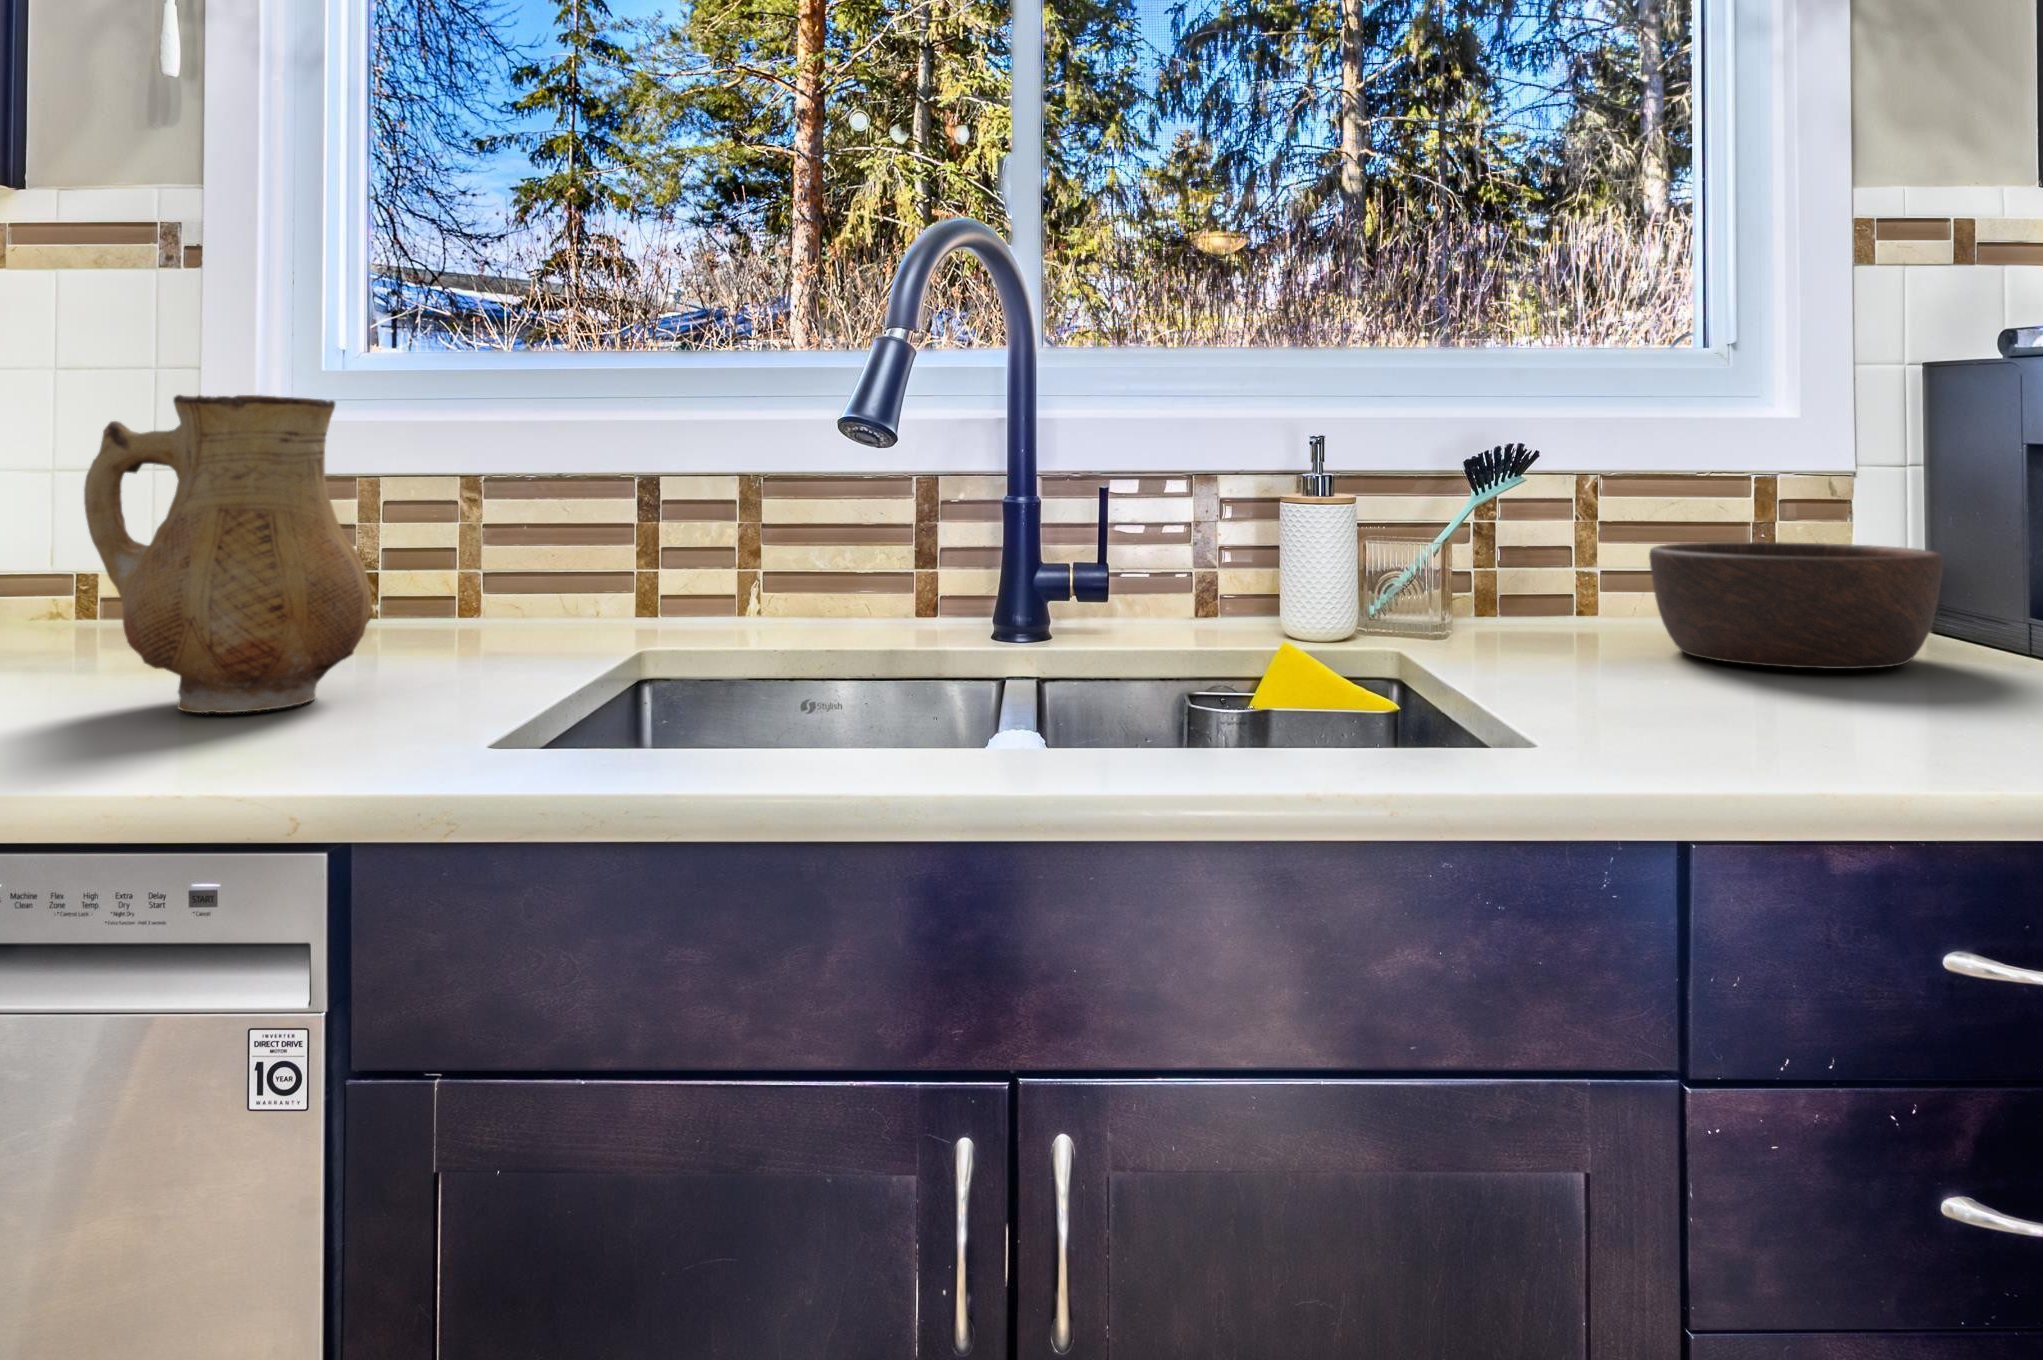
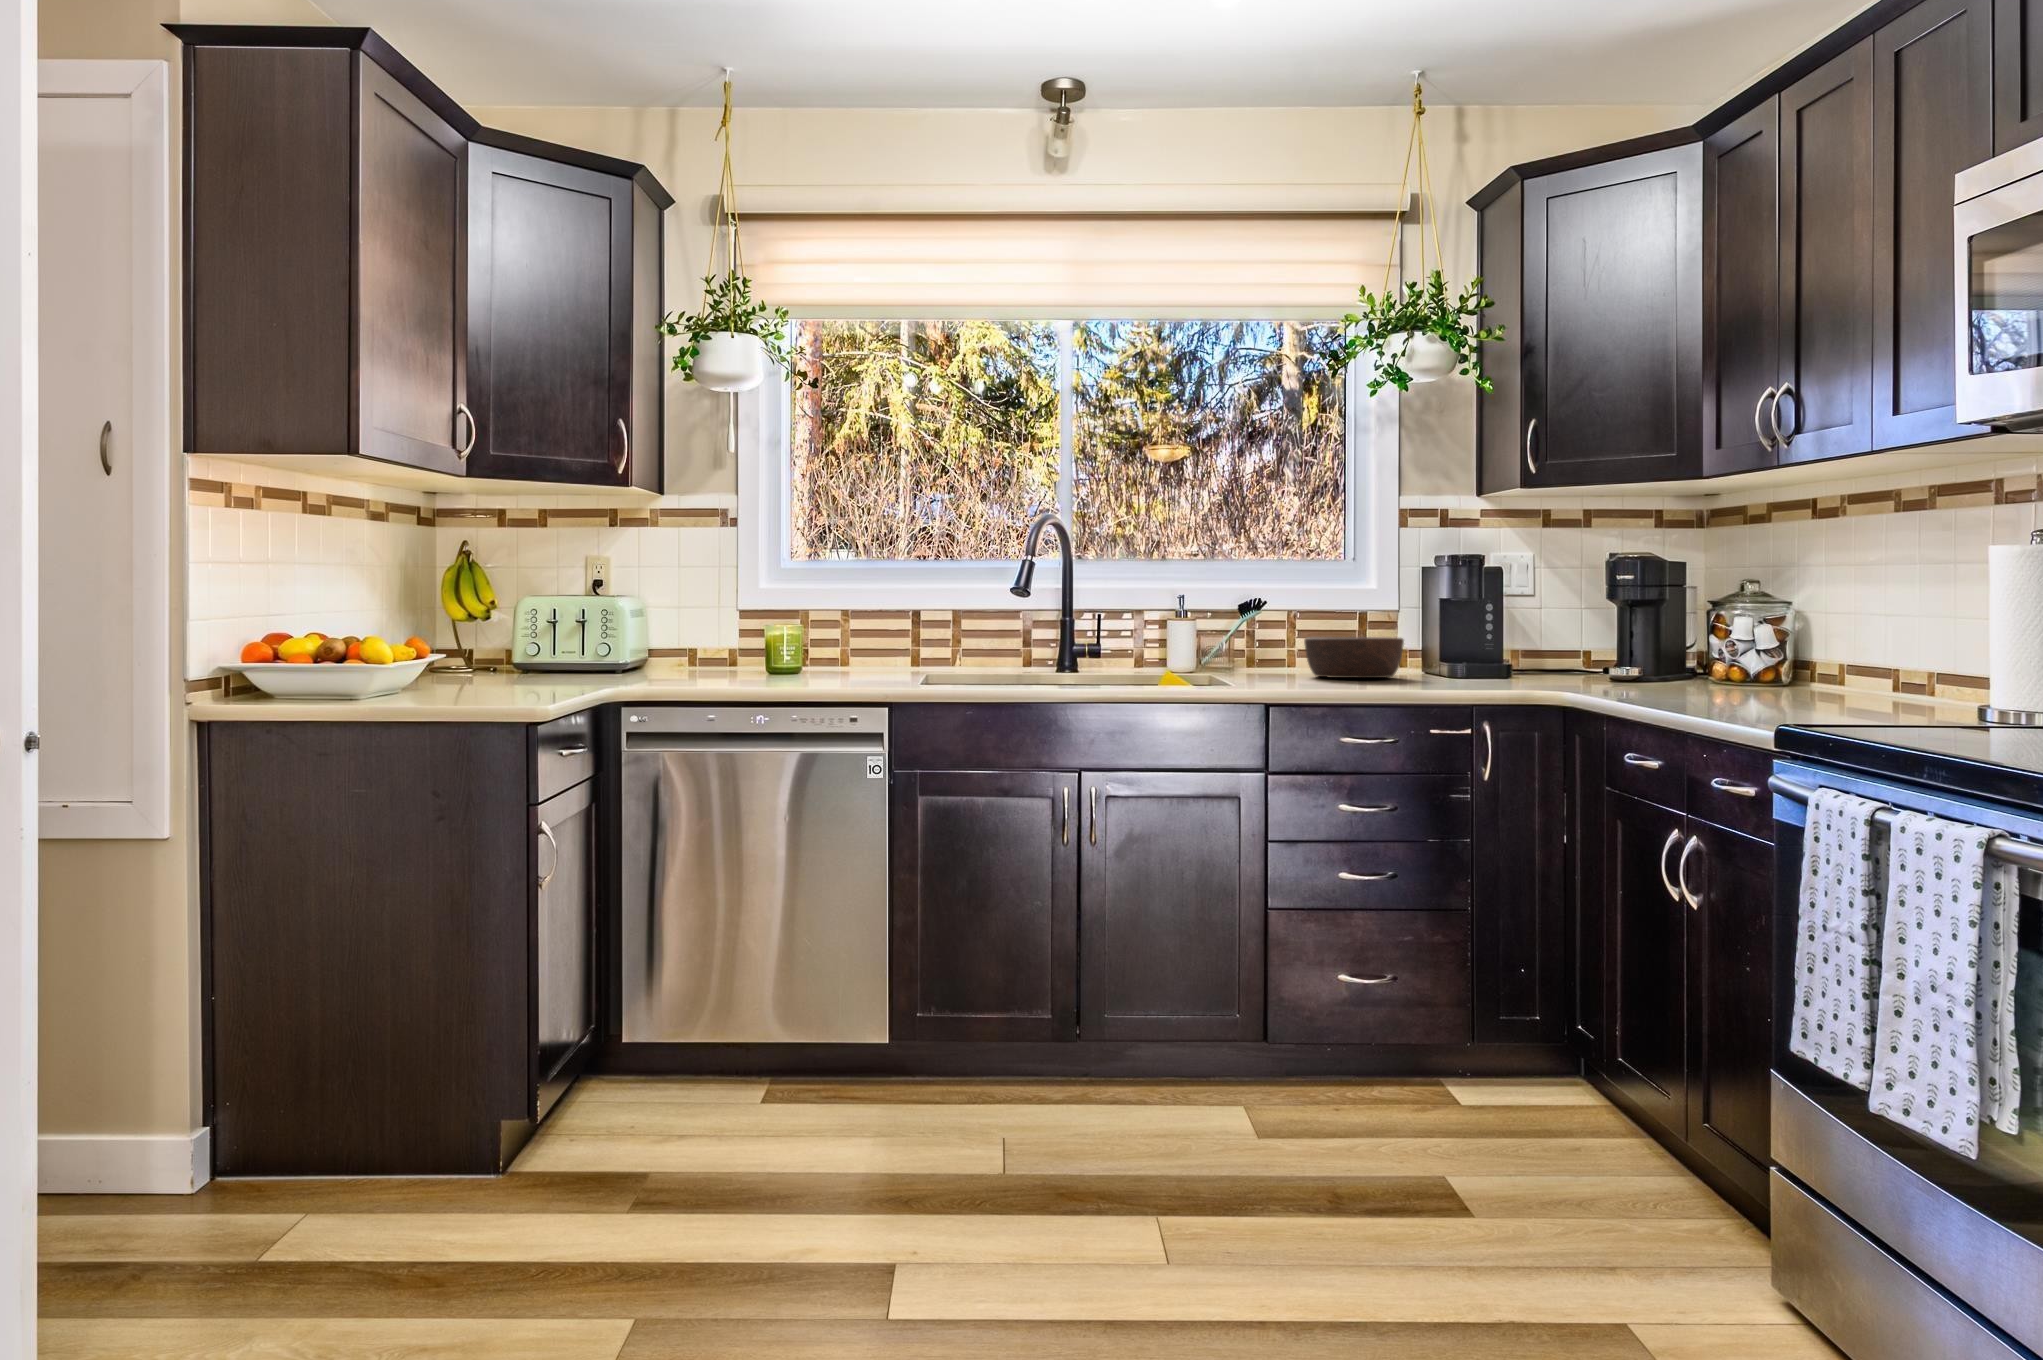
ceramic pitcher: present [84,395,371,713] -> none [775,580,857,683]

